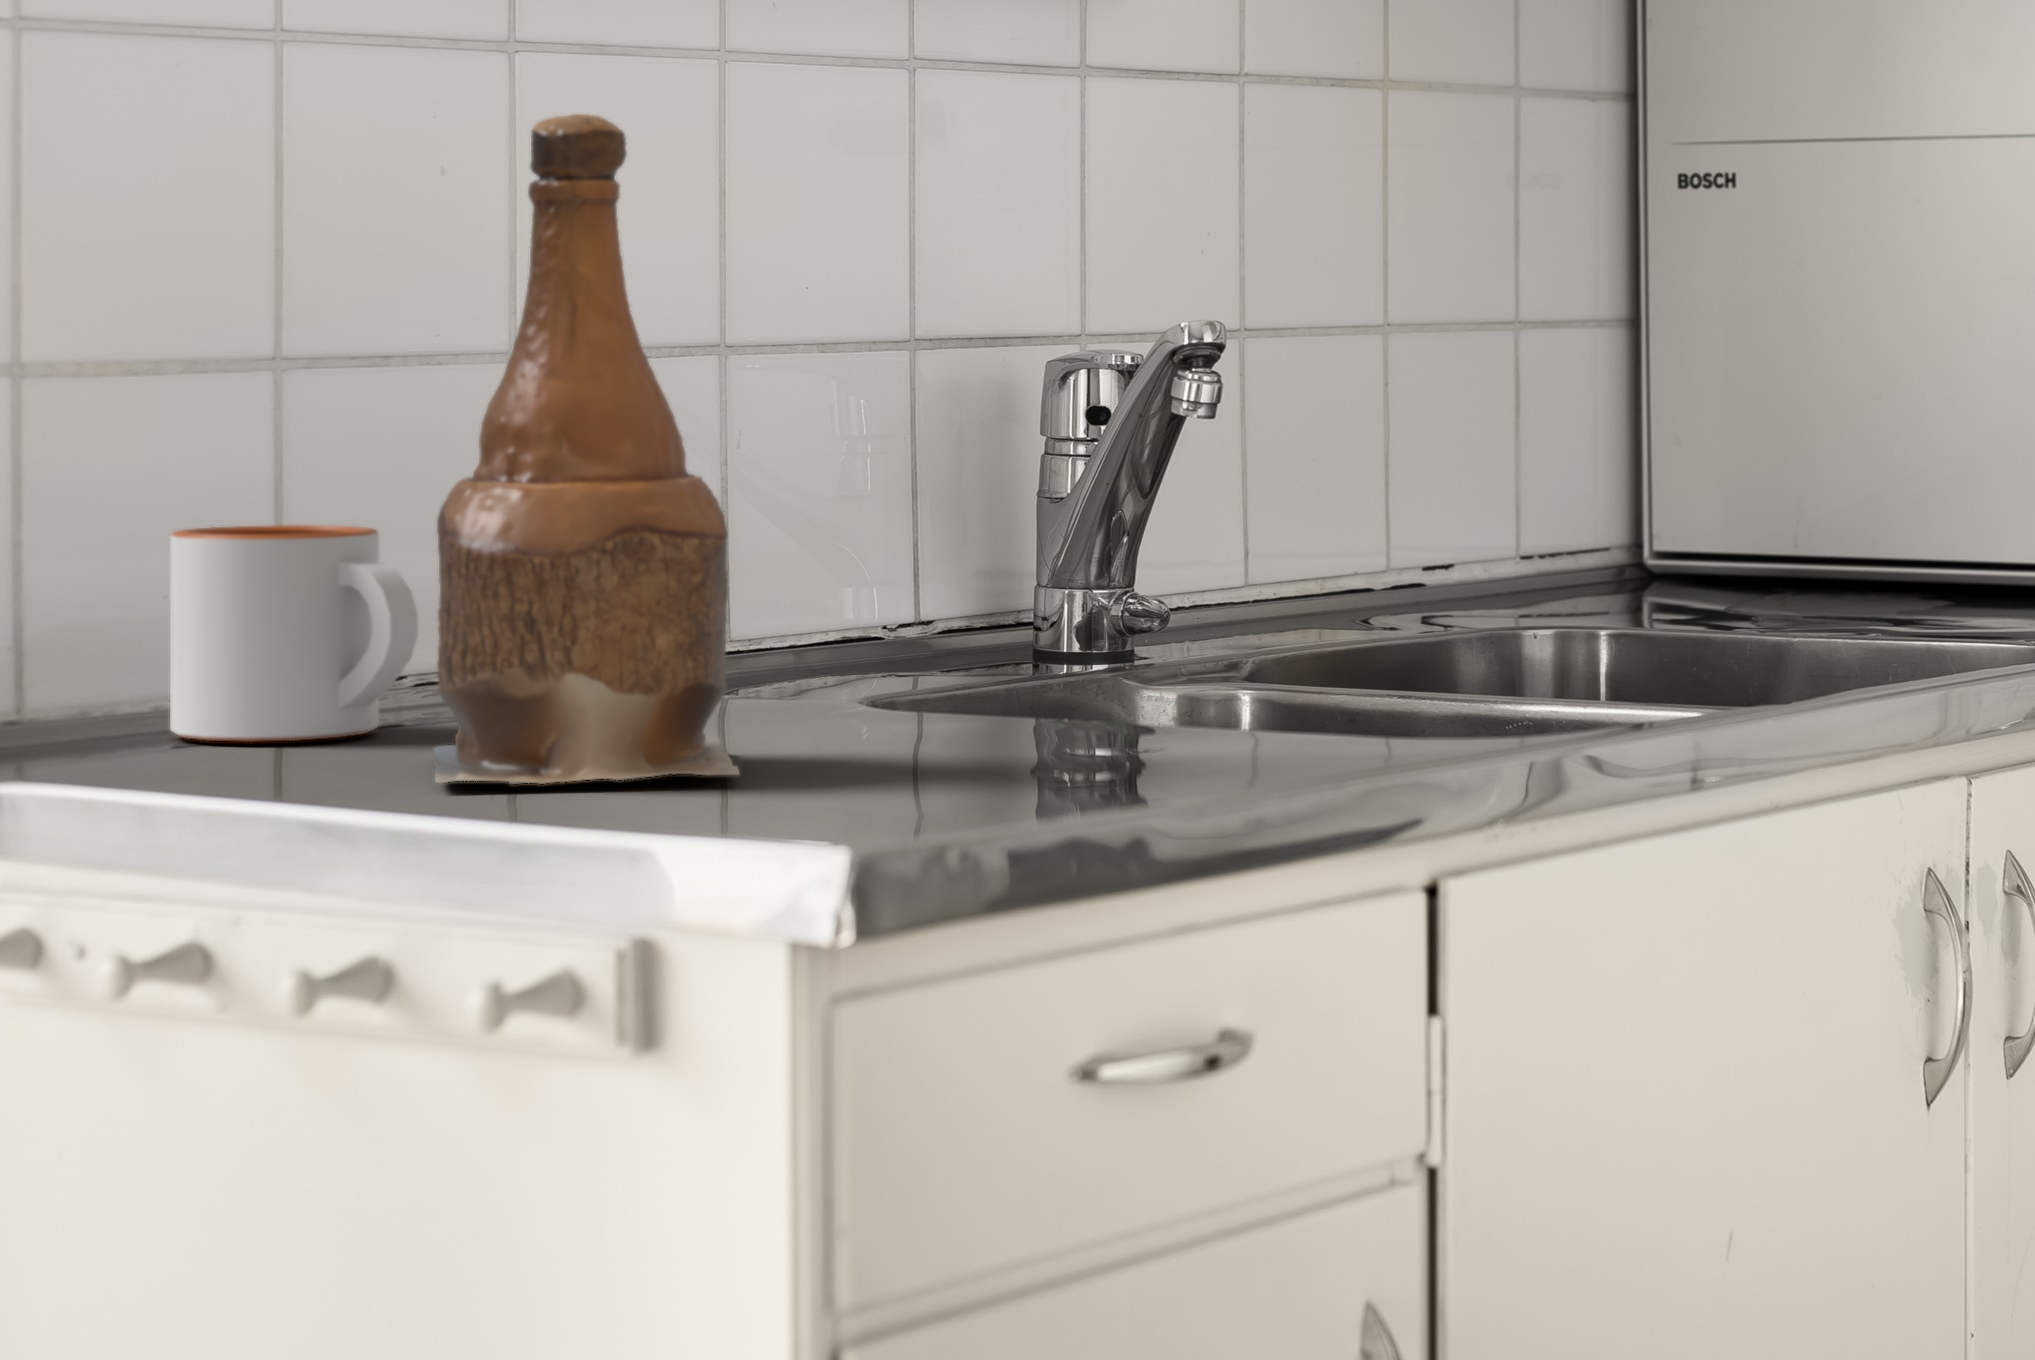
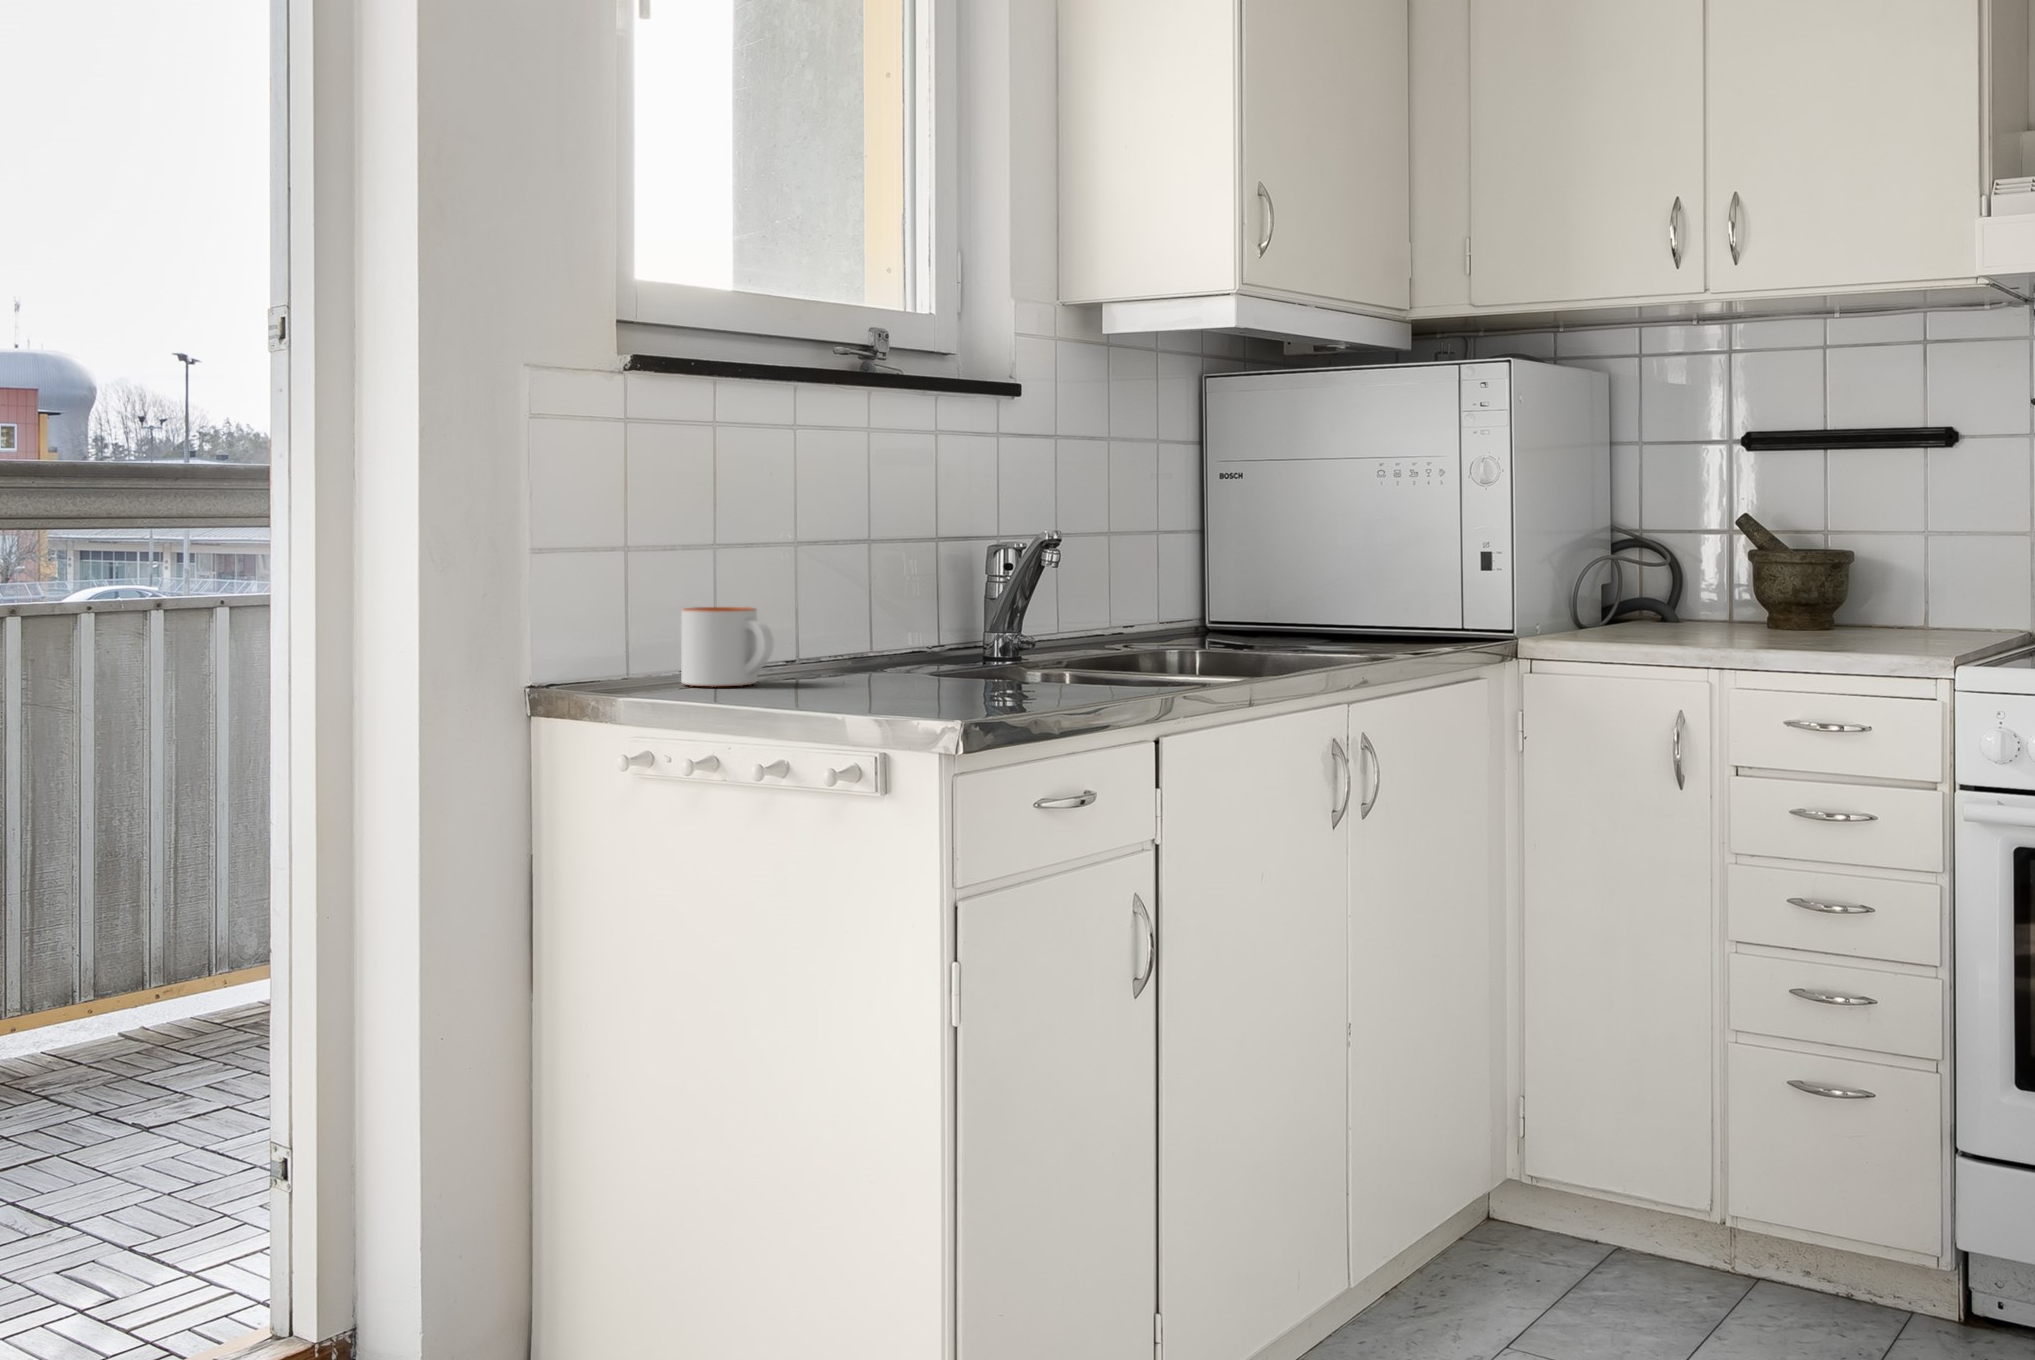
bottle: present [434,114,739,784] -> none [784,454,904,700]

